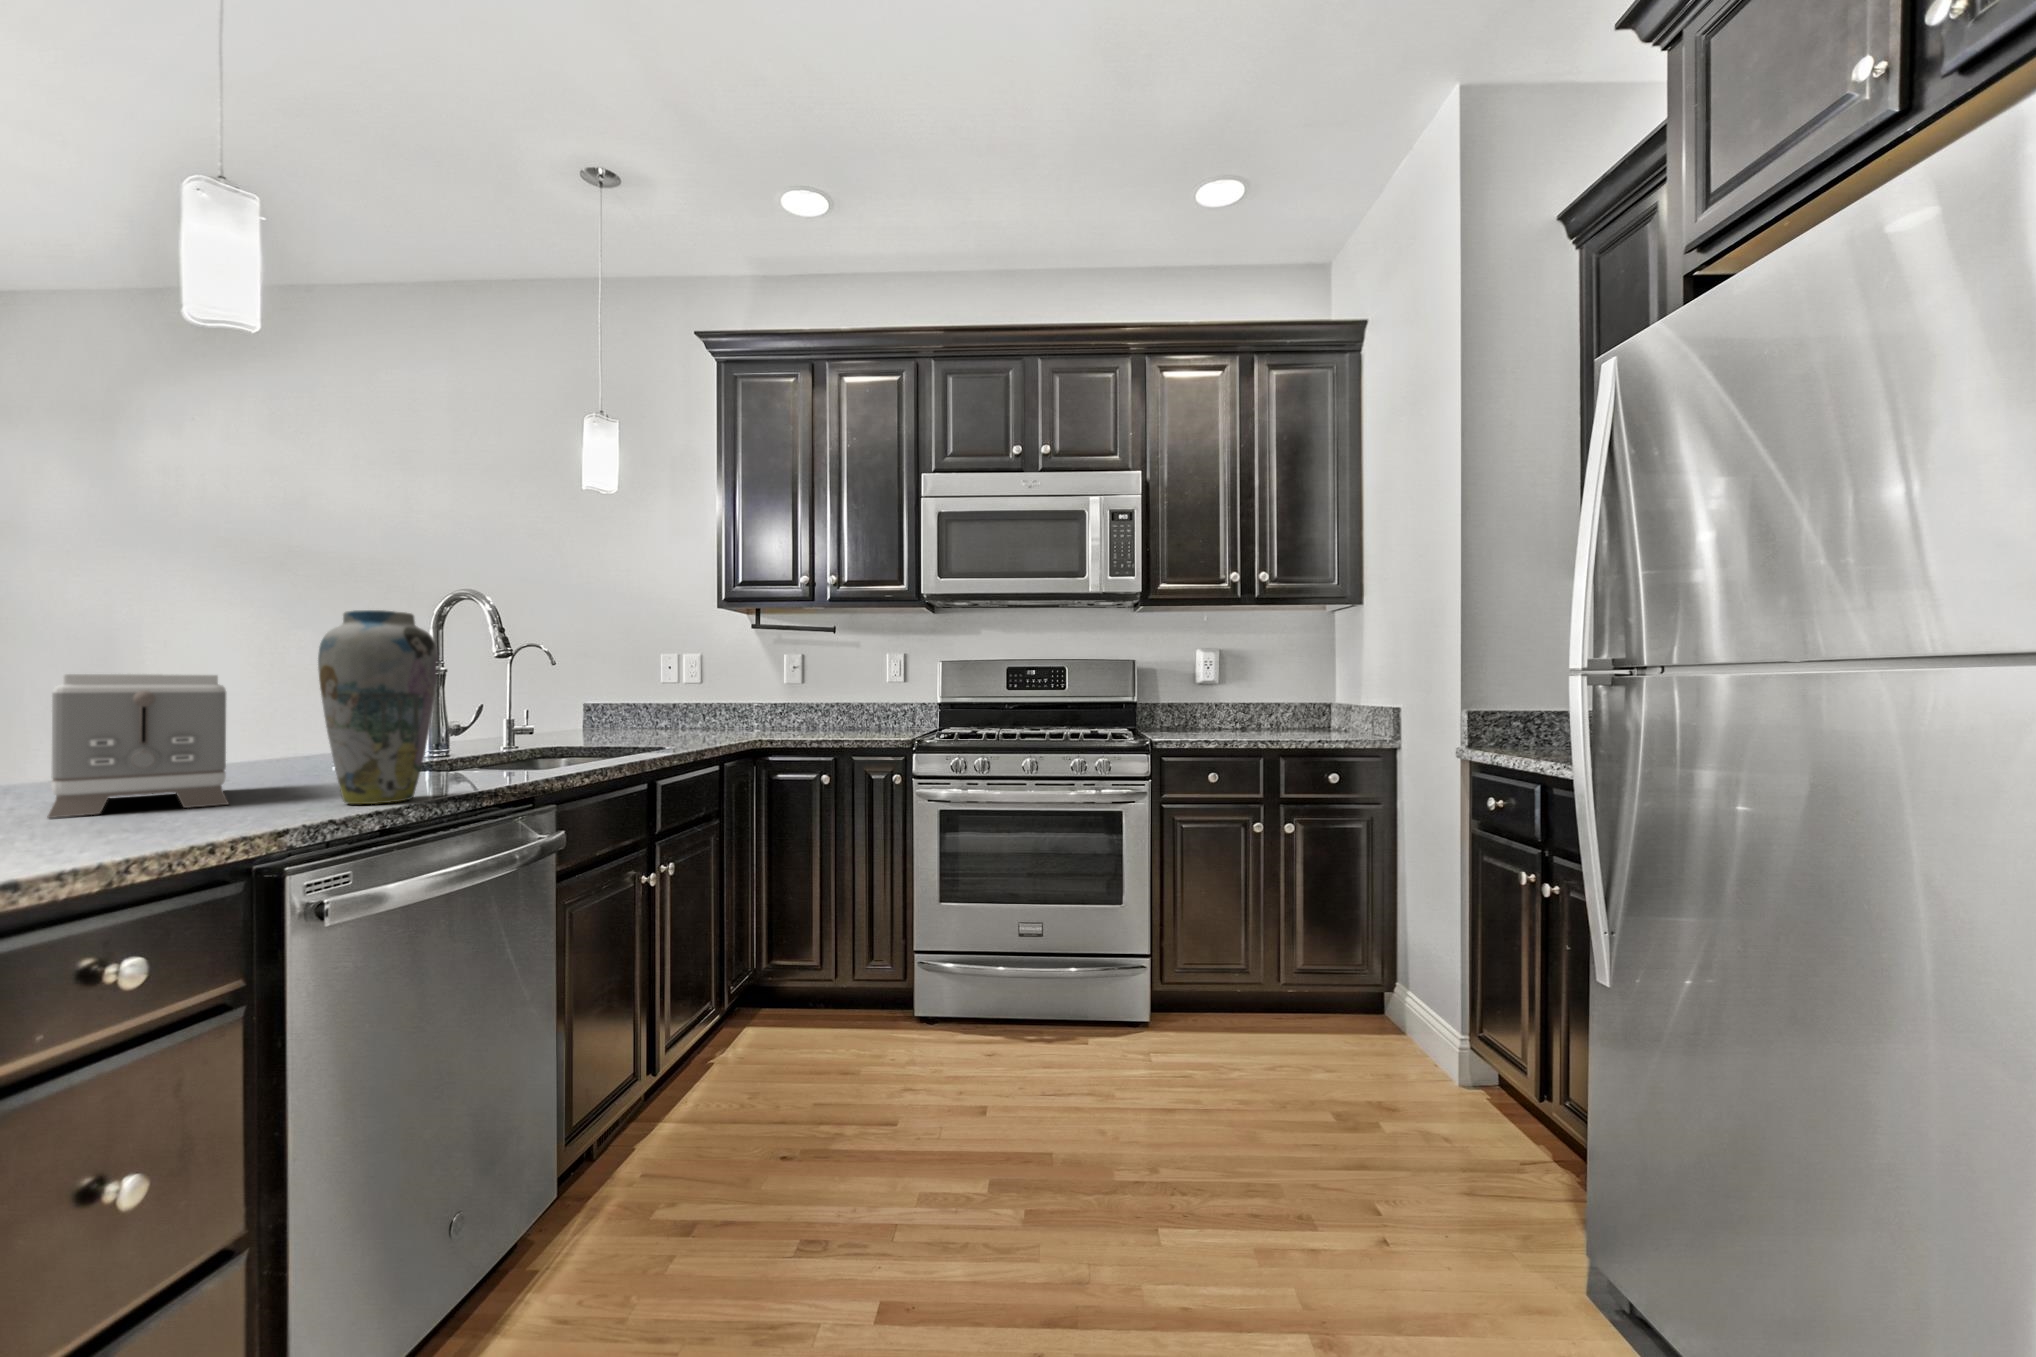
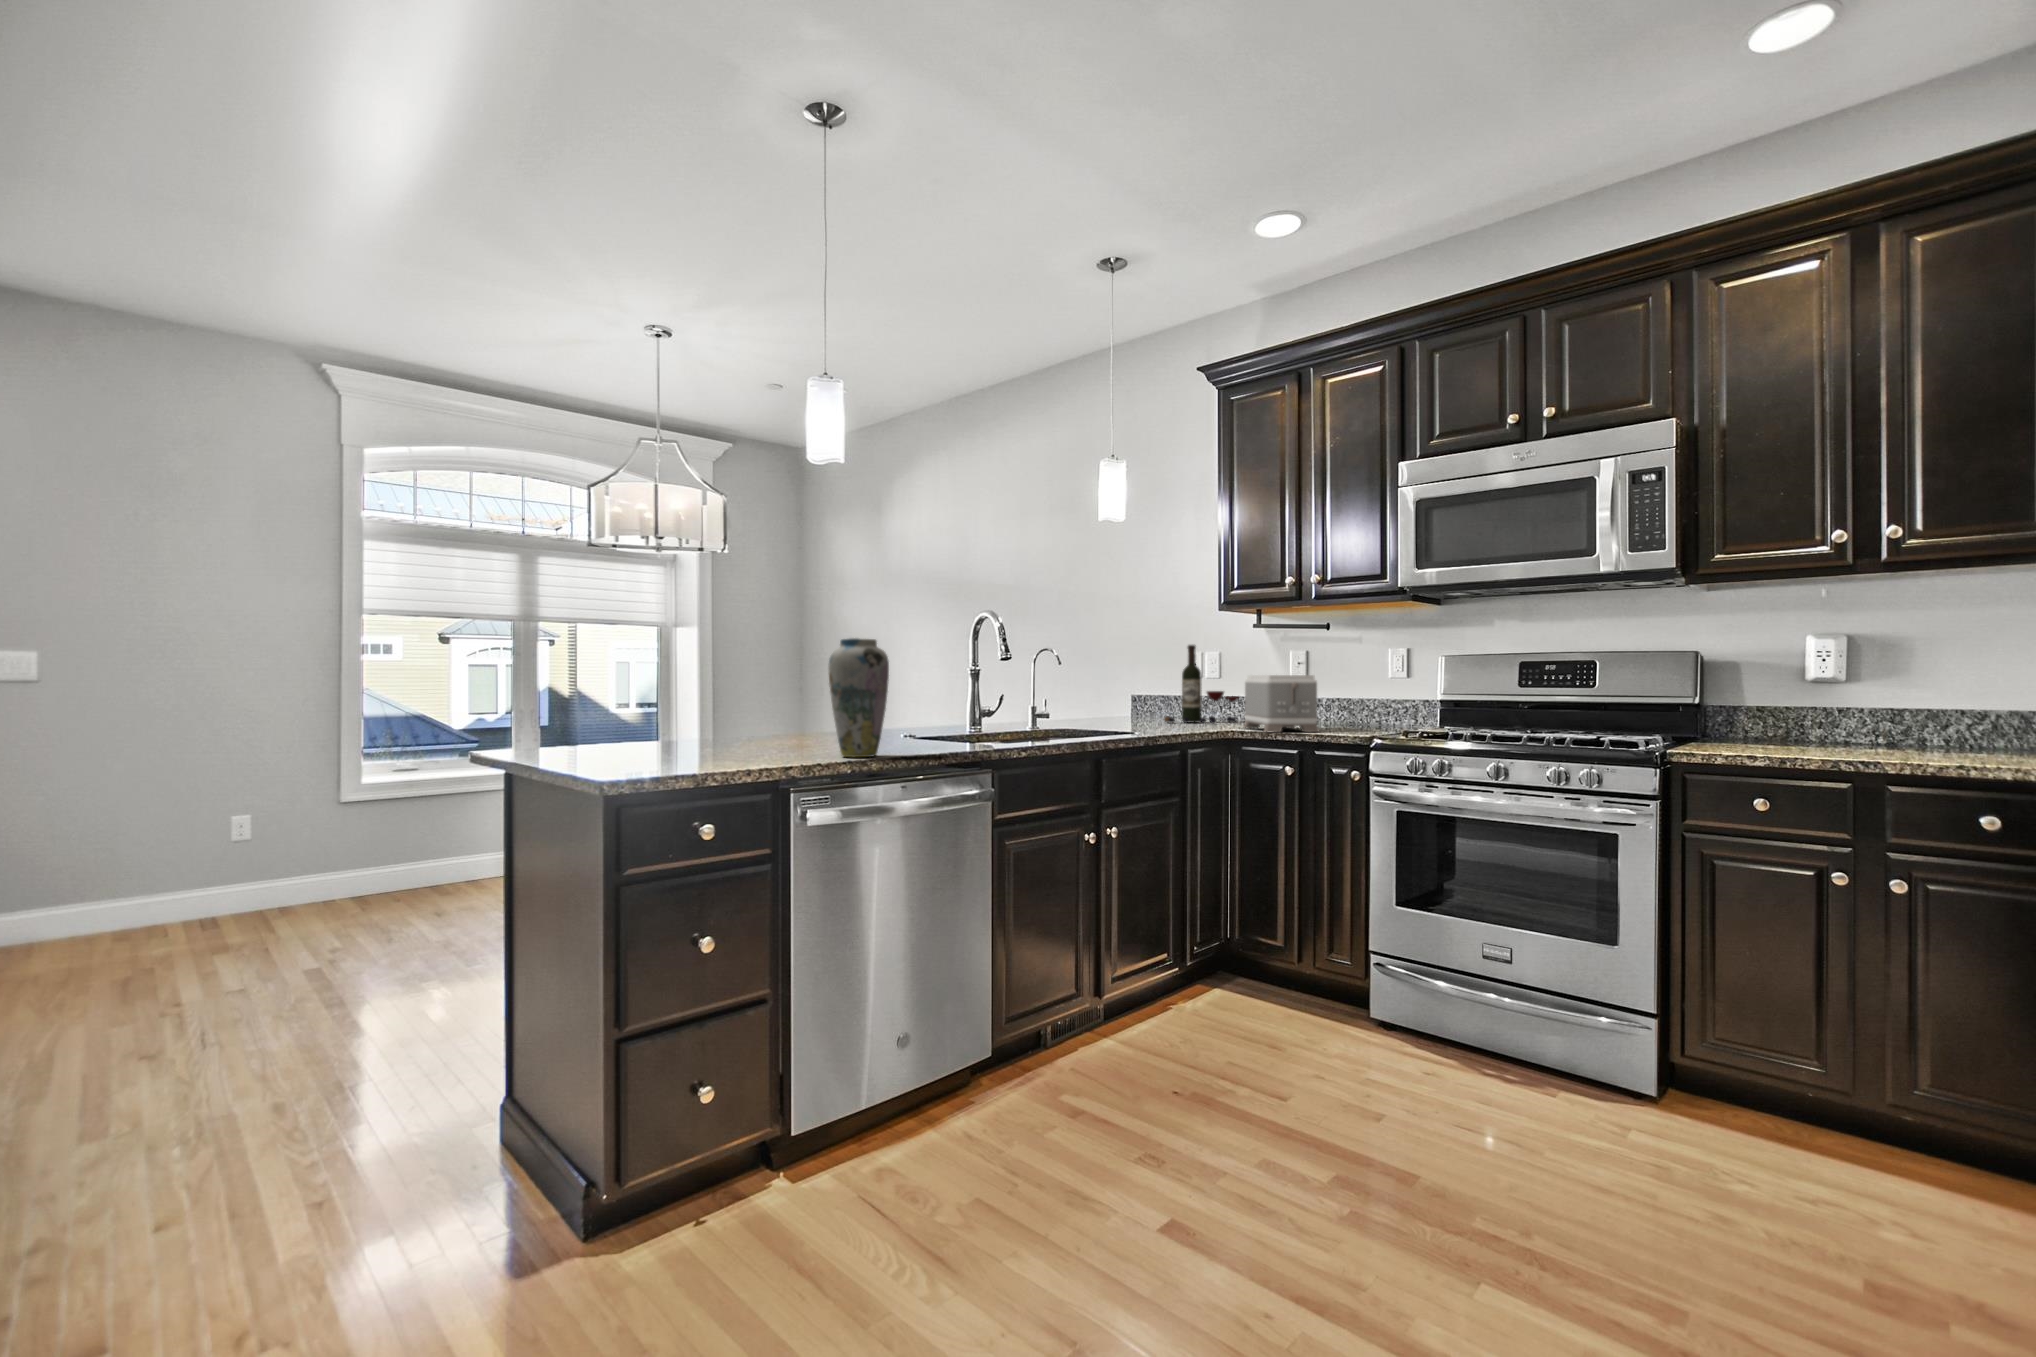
wine bottle: none [638,647,733,734] -> present [1164,645,1239,724]
toaster: present [48,674,229,818] -> present [1243,675,1319,732]

